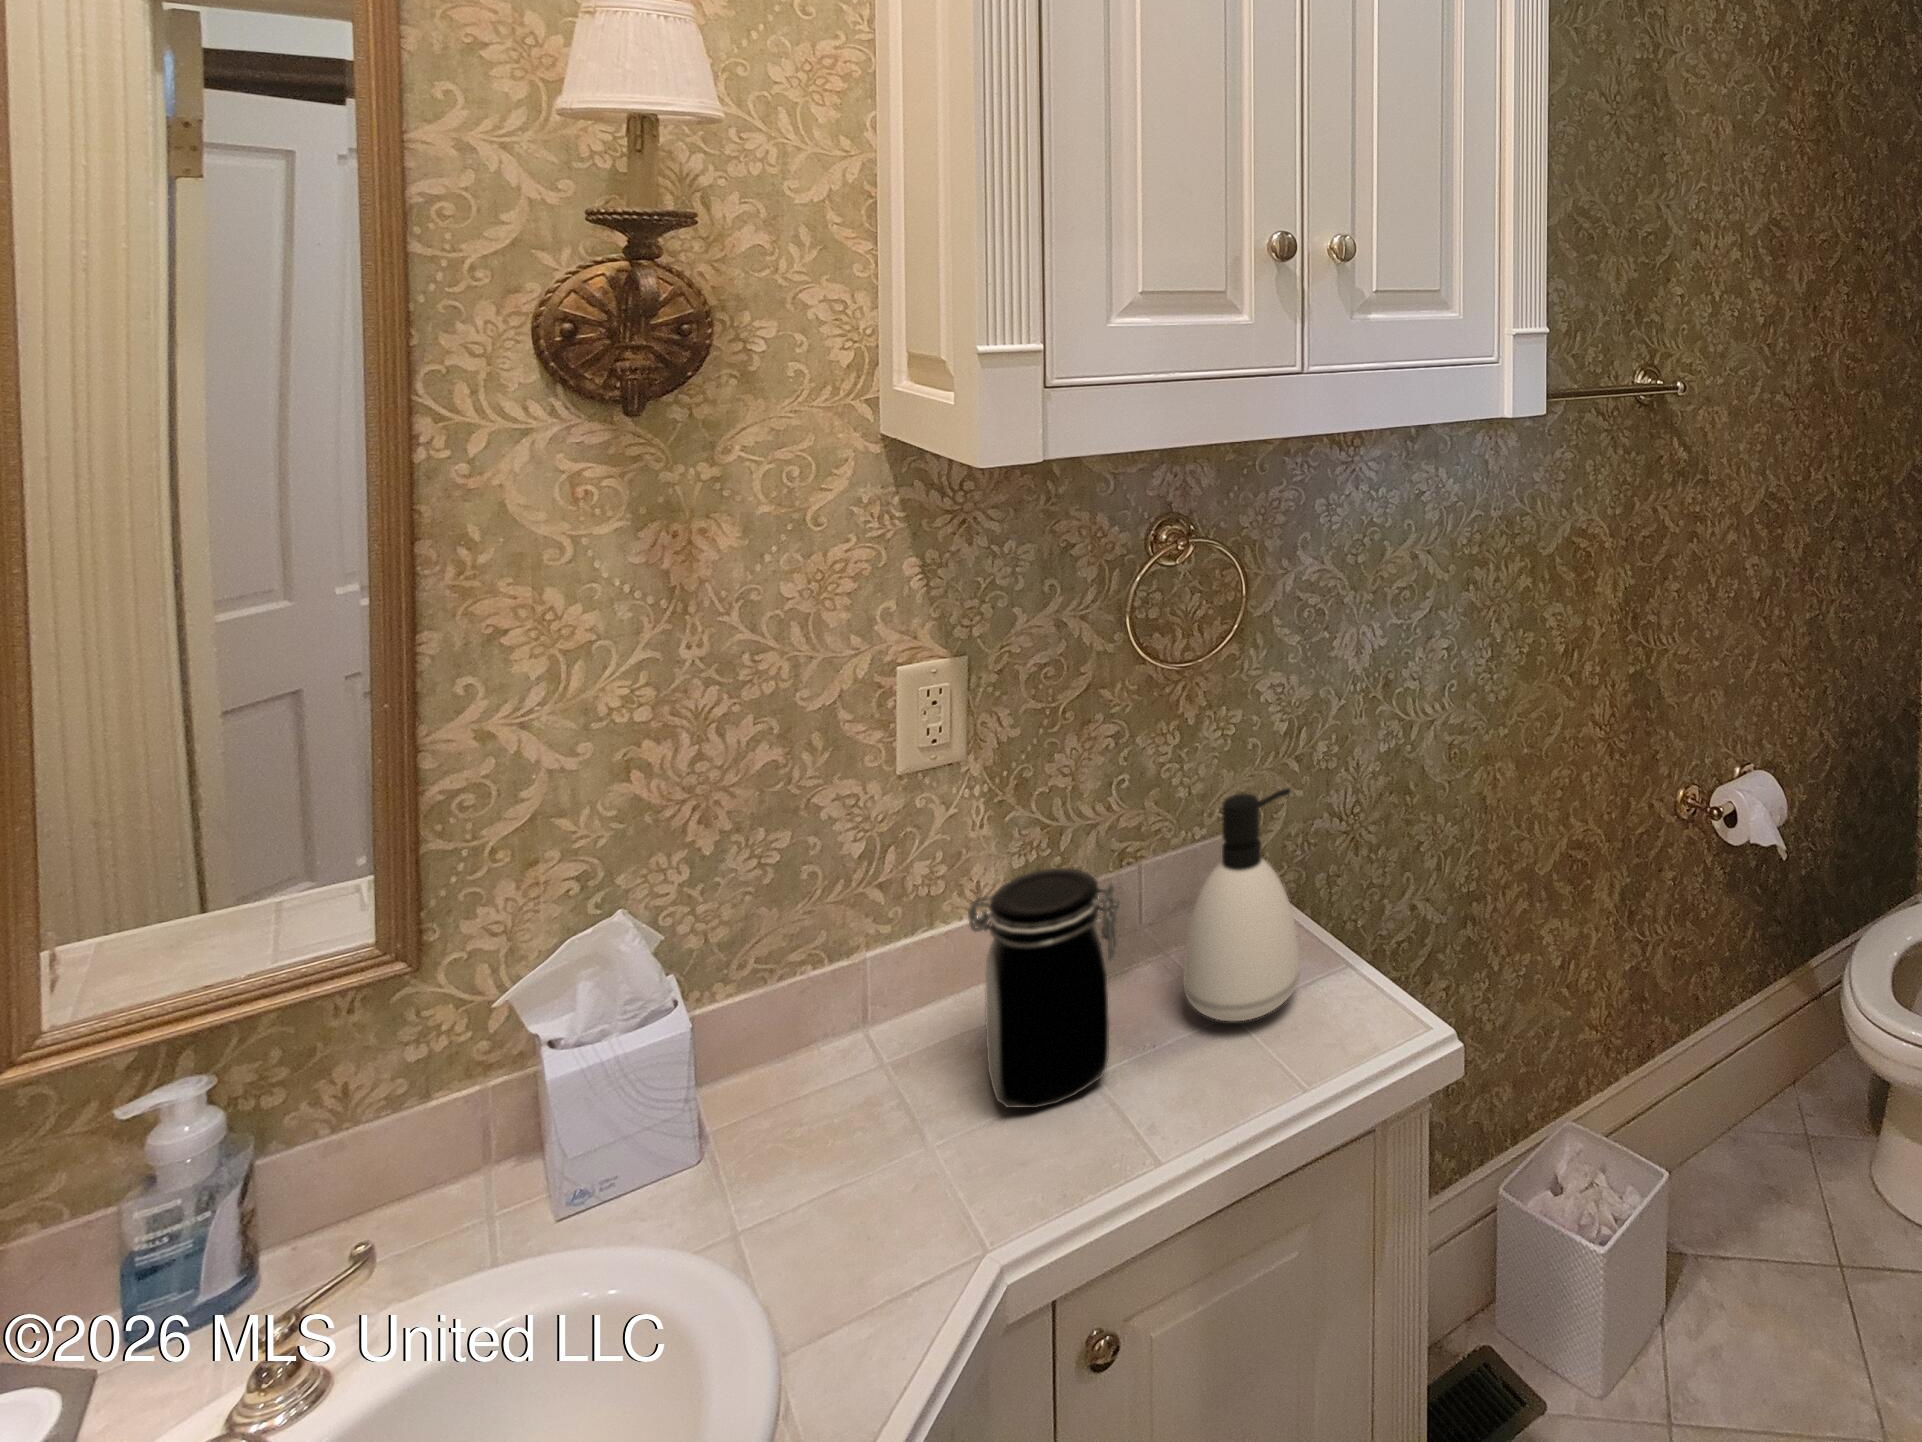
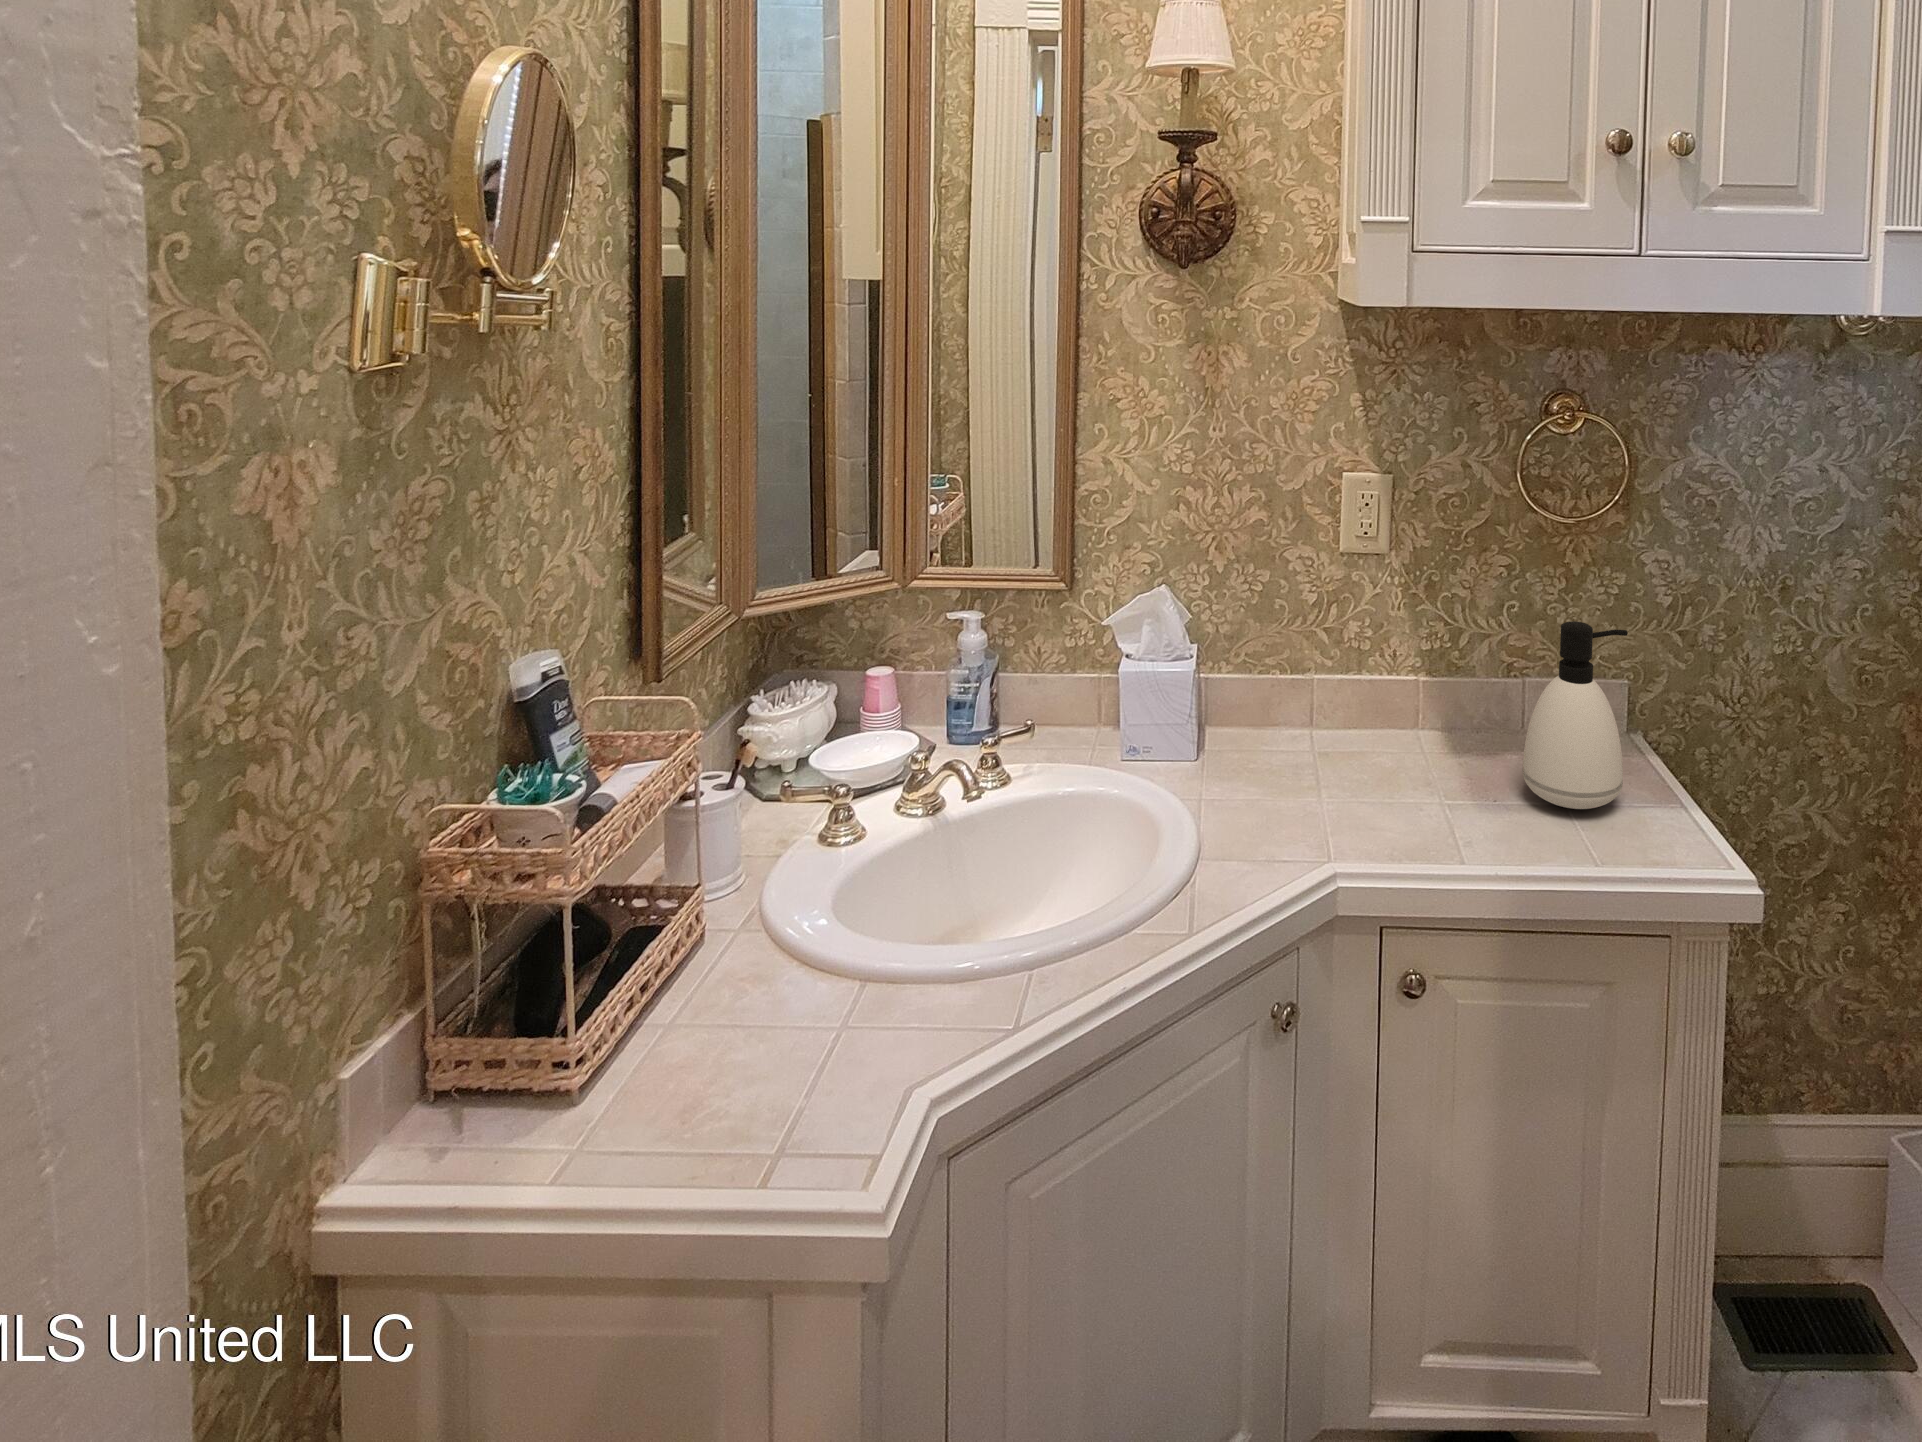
jar: present [968,868,1120,1108] -> none [1361,637,1465,807]

